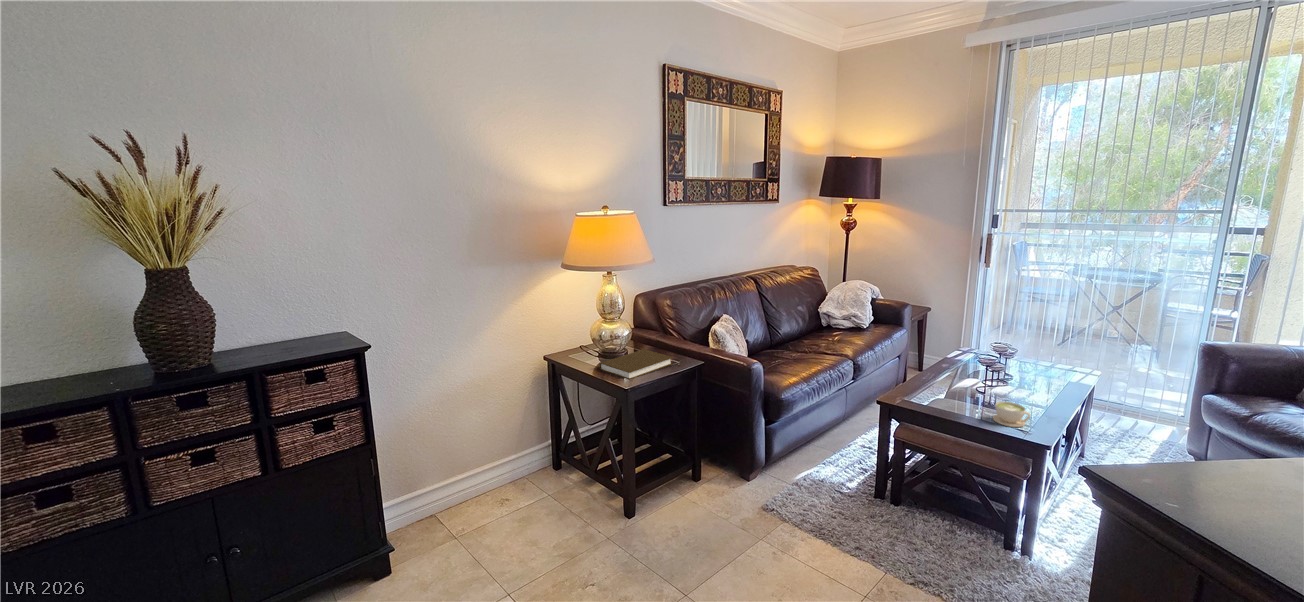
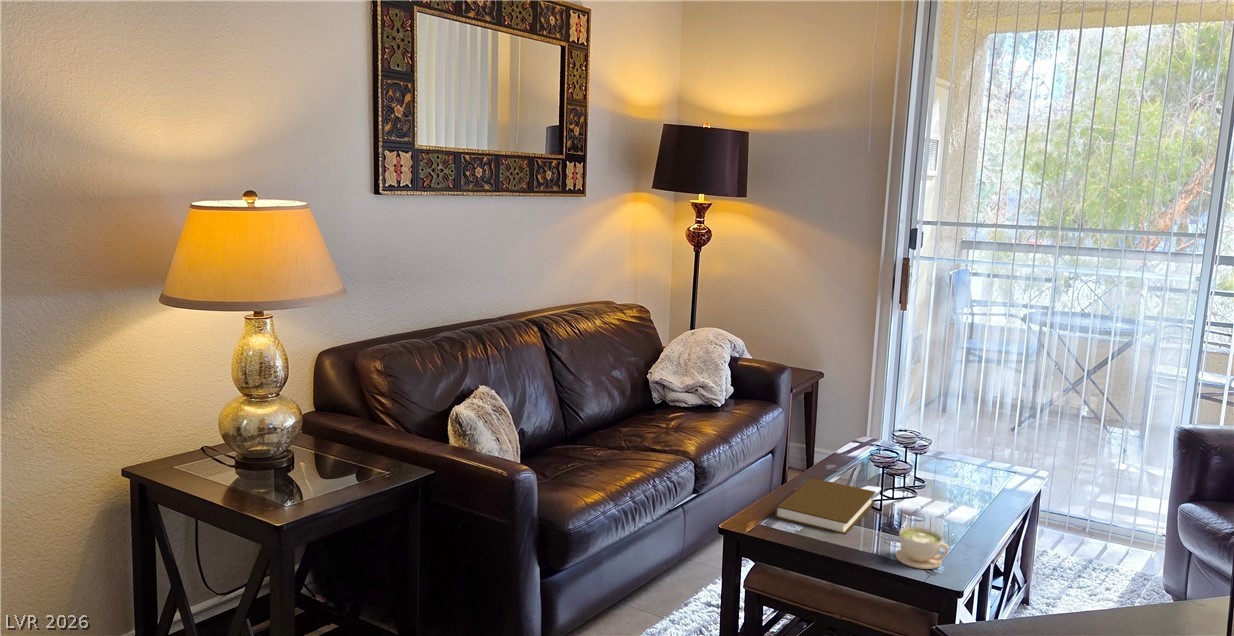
book: present [600,349,673,379] -> present [775,478,876,535]

